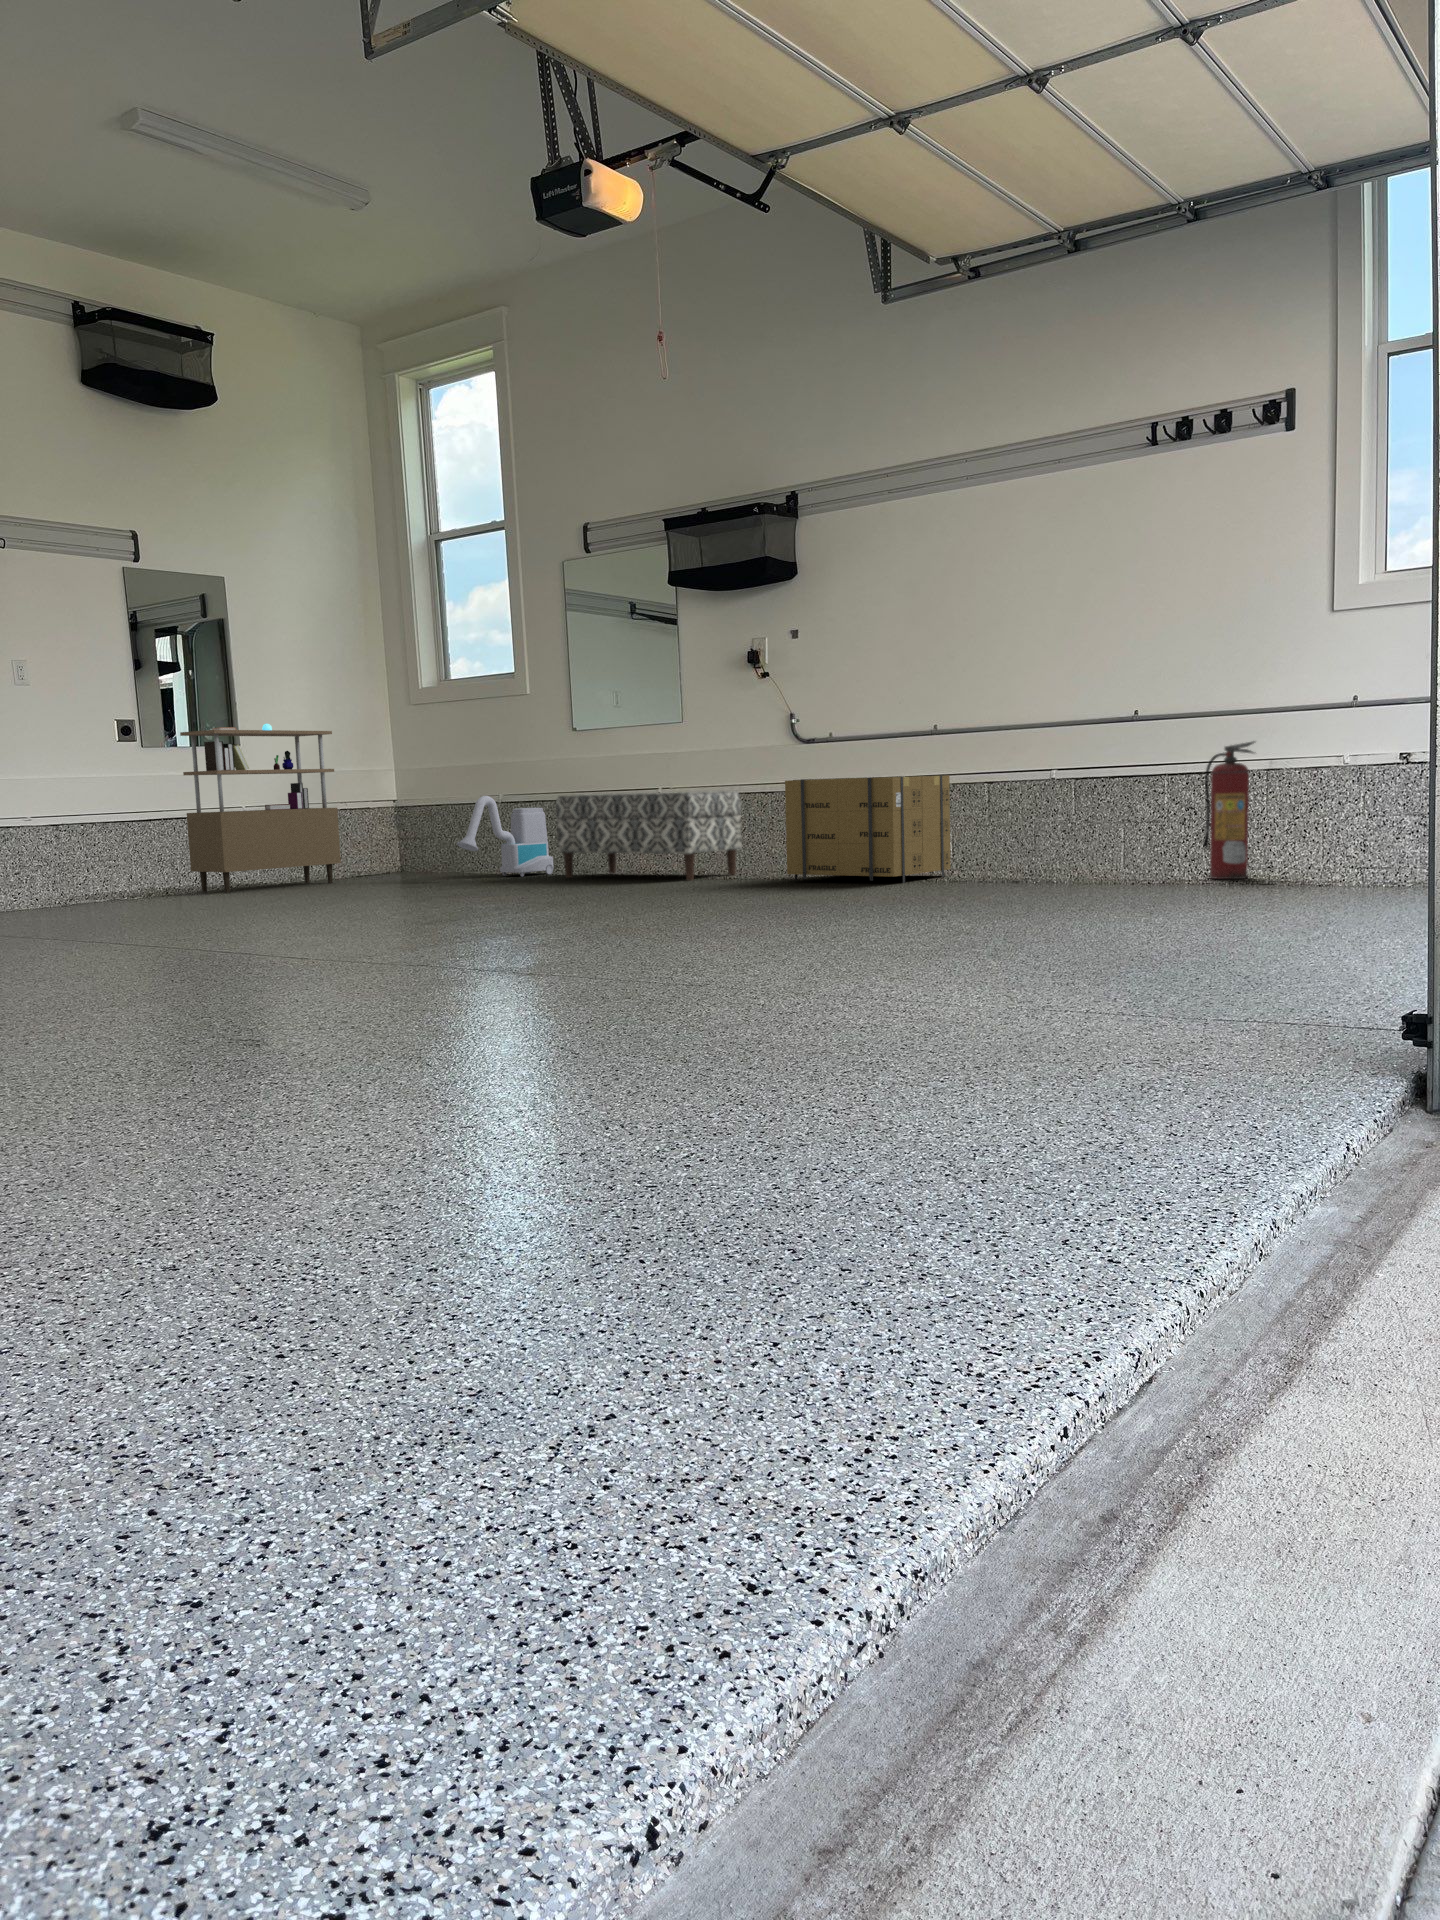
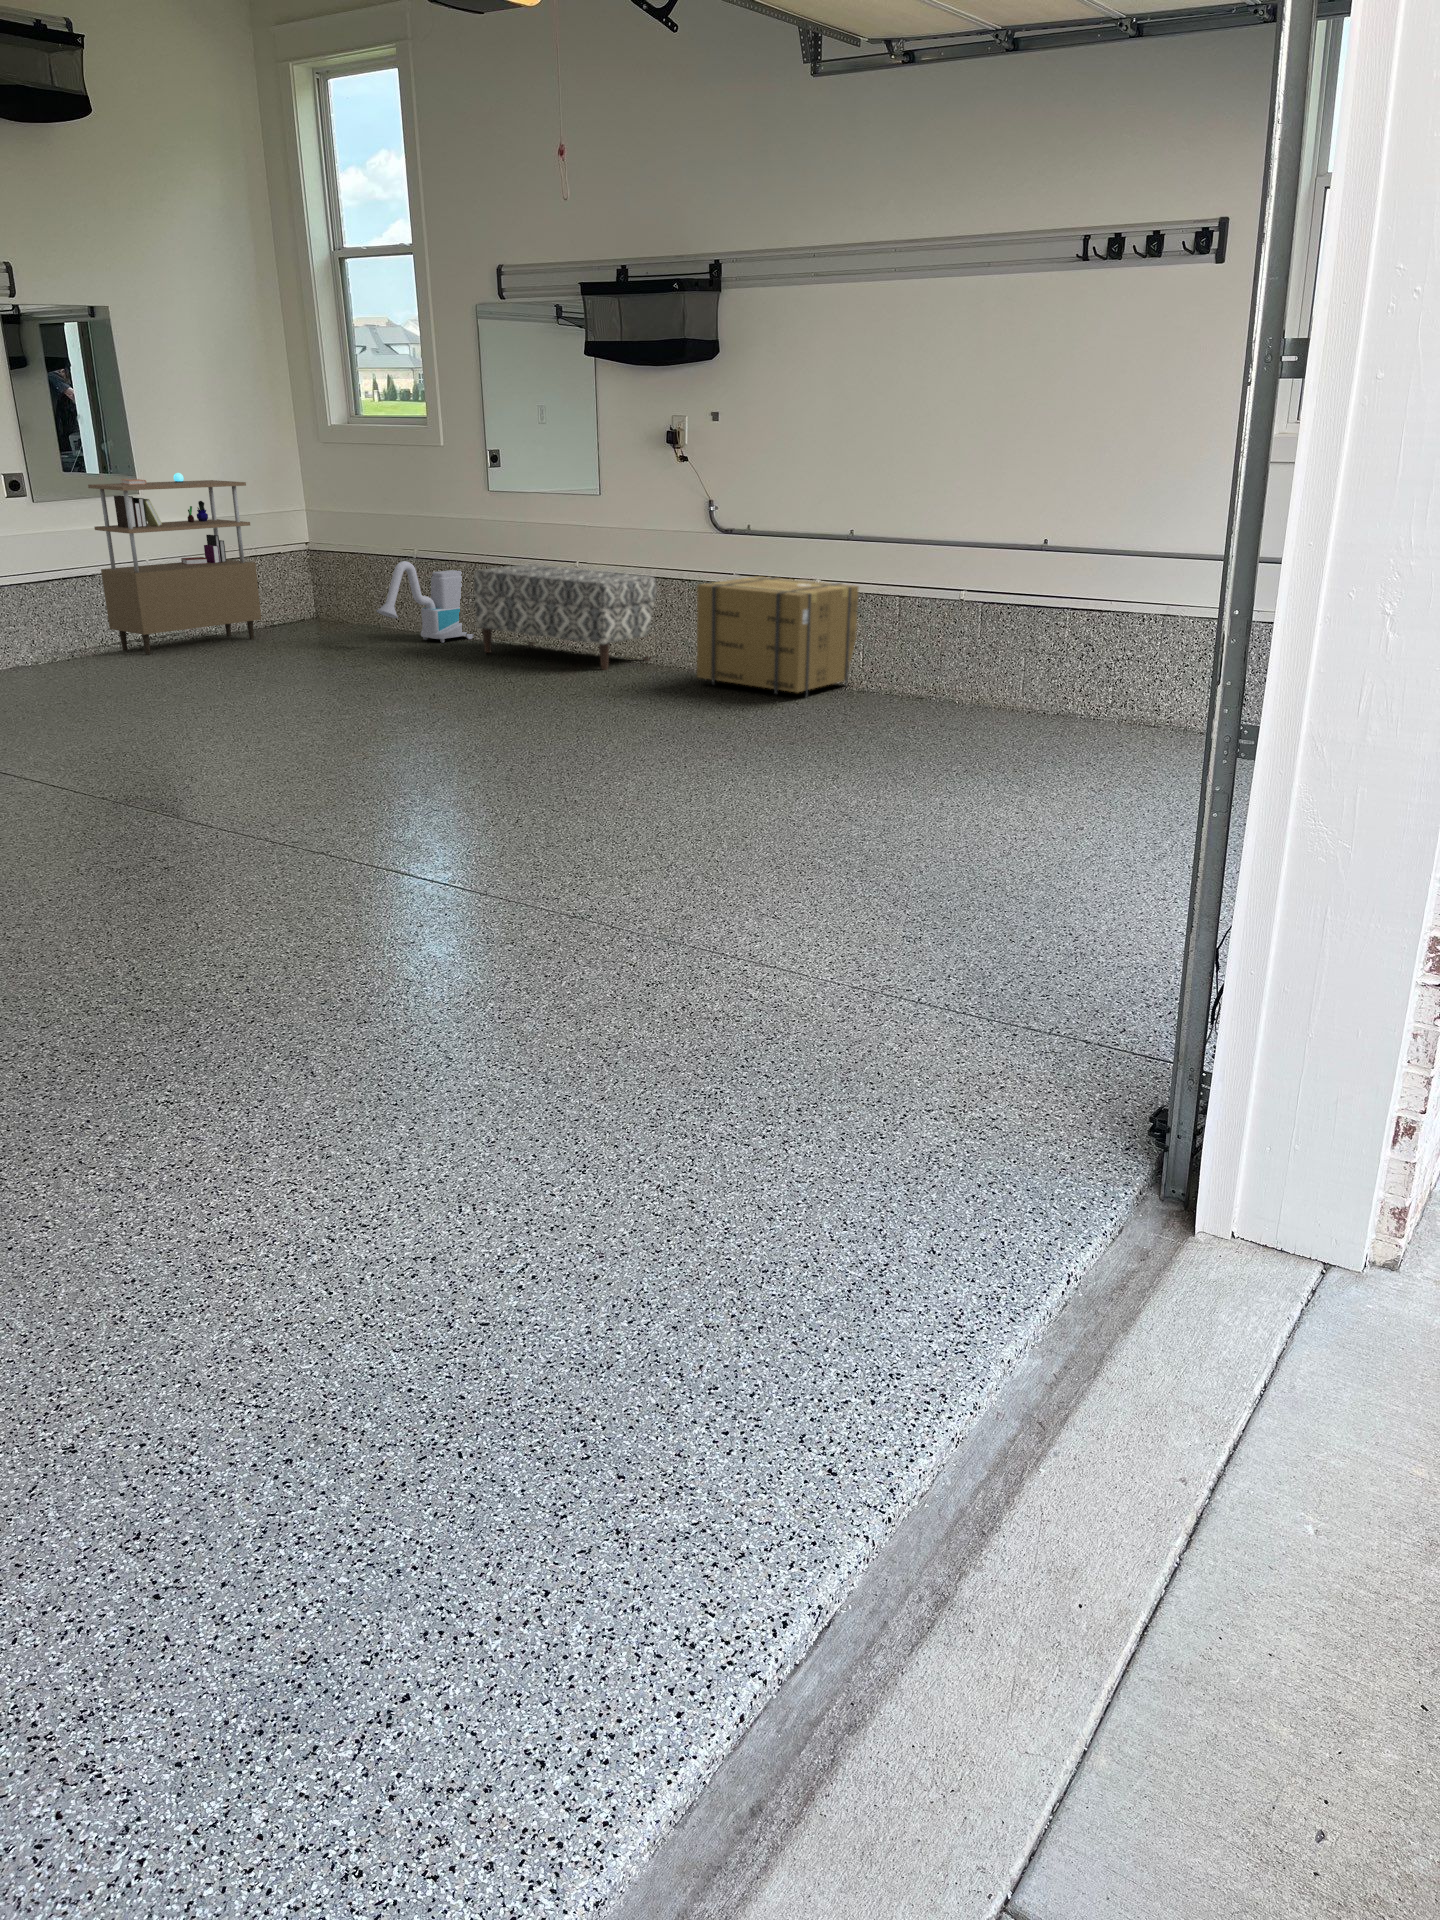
fire extinguisher: present [1203,741,1254,879] -> none [1089,589,1150,721]

